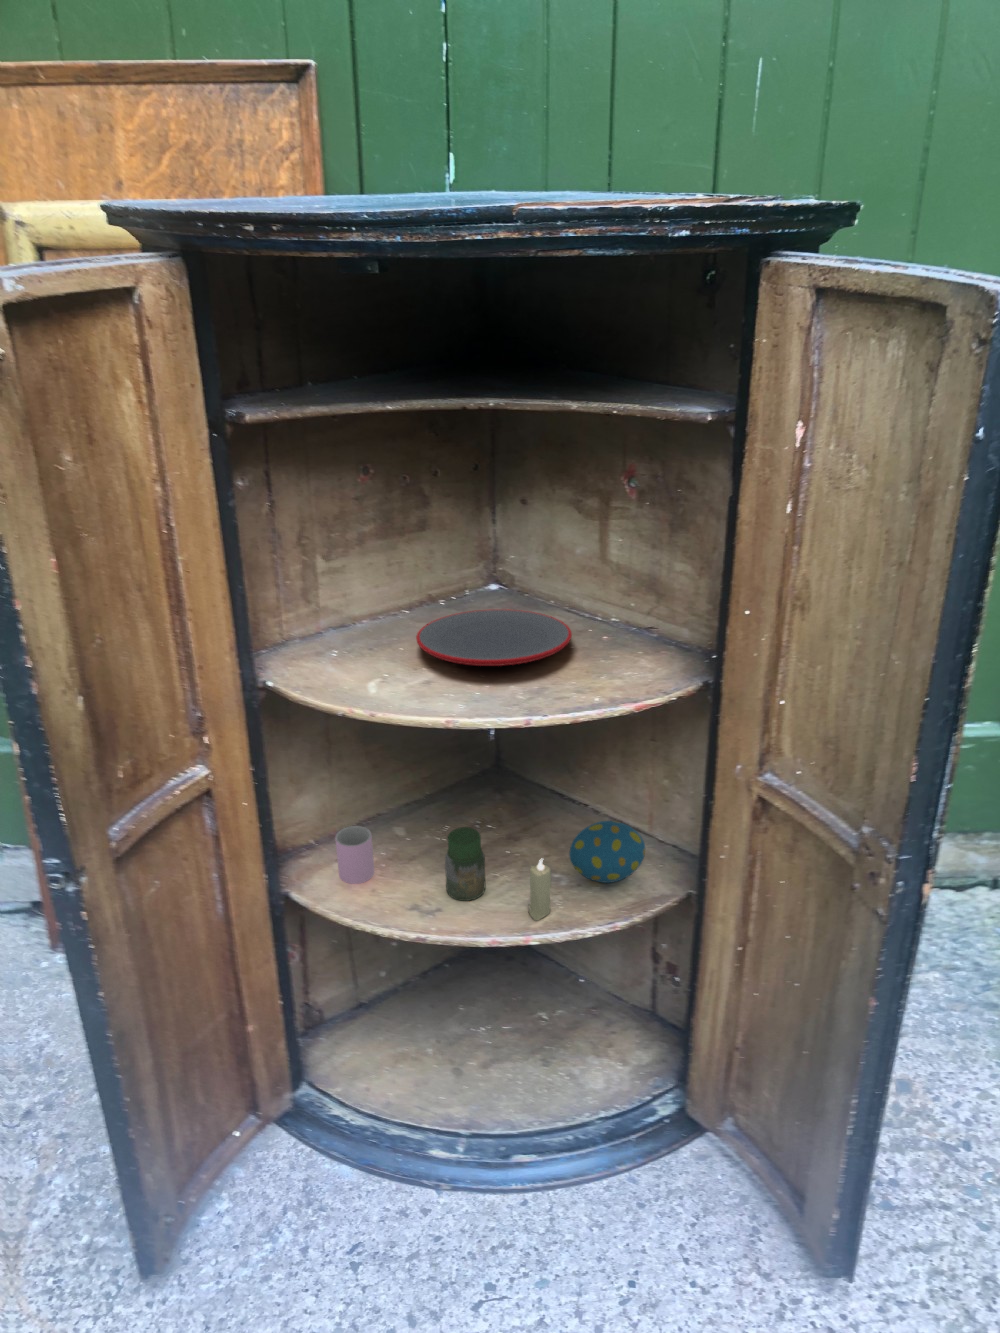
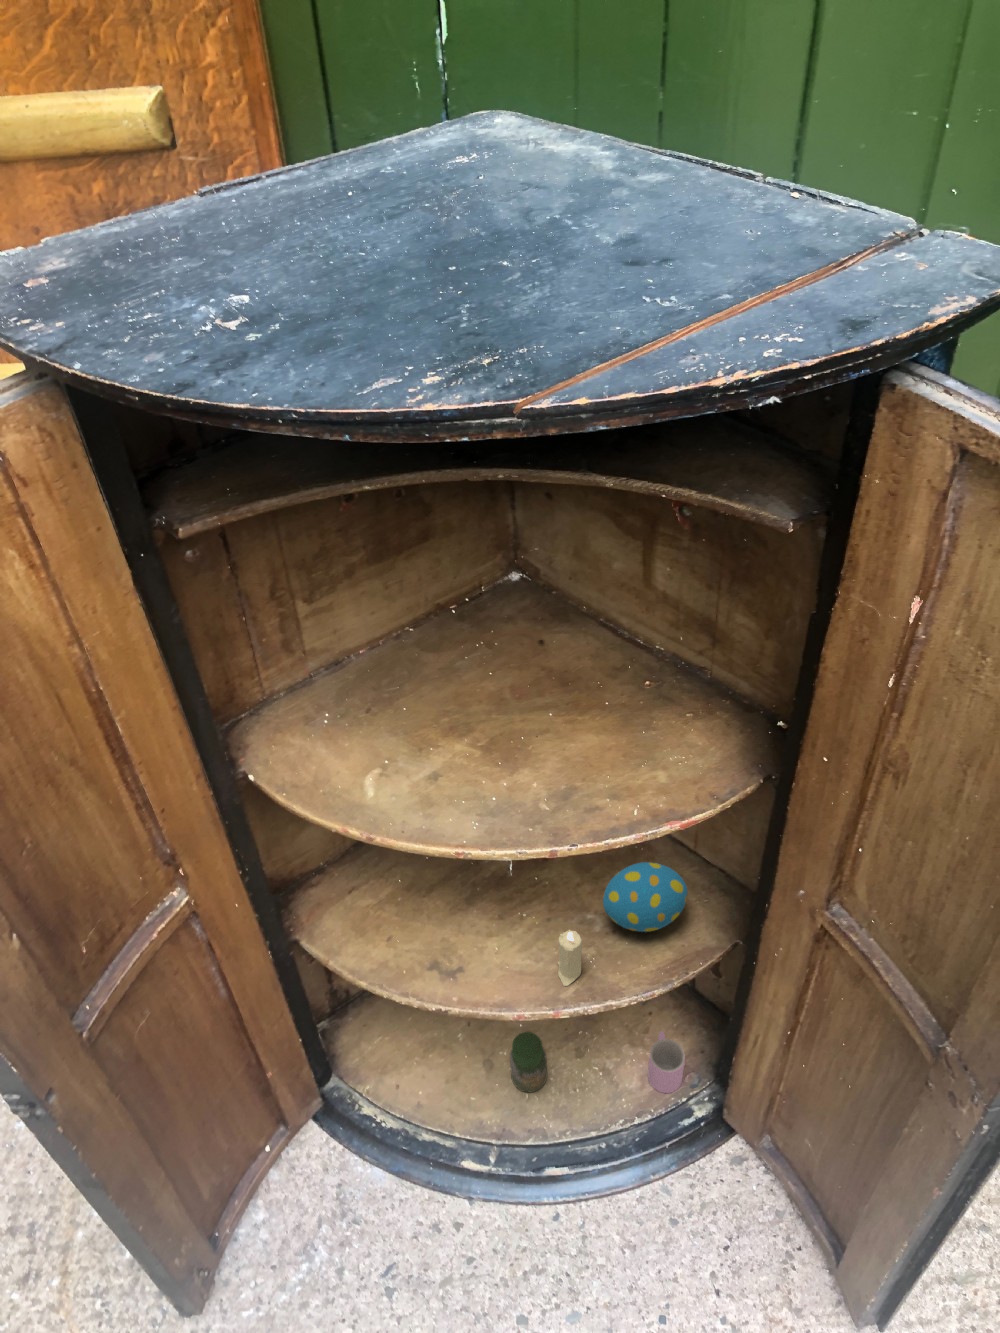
plate: present [416,609,572,666] -> none [422,631,606,748]
cup: present [335,826,374,884] -> present [648,1031,685,1093]
jar: present [445,827,486,901] -> present [510,1032,547,1092]

